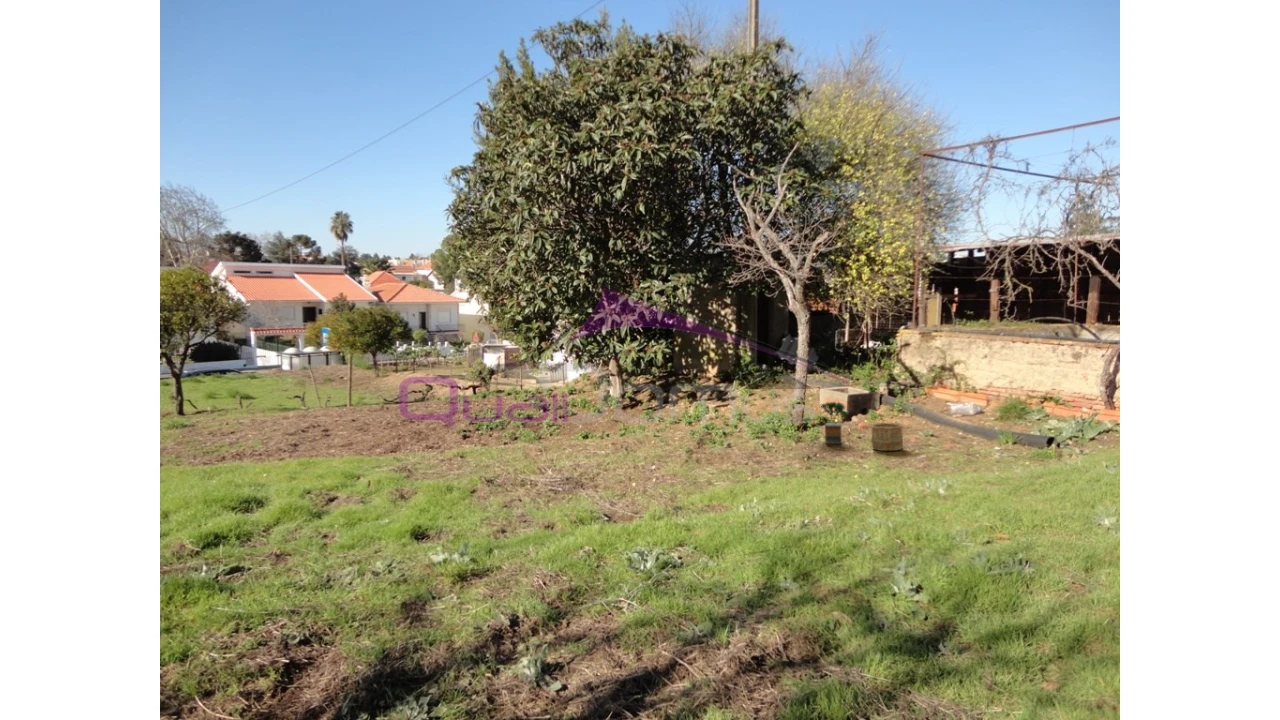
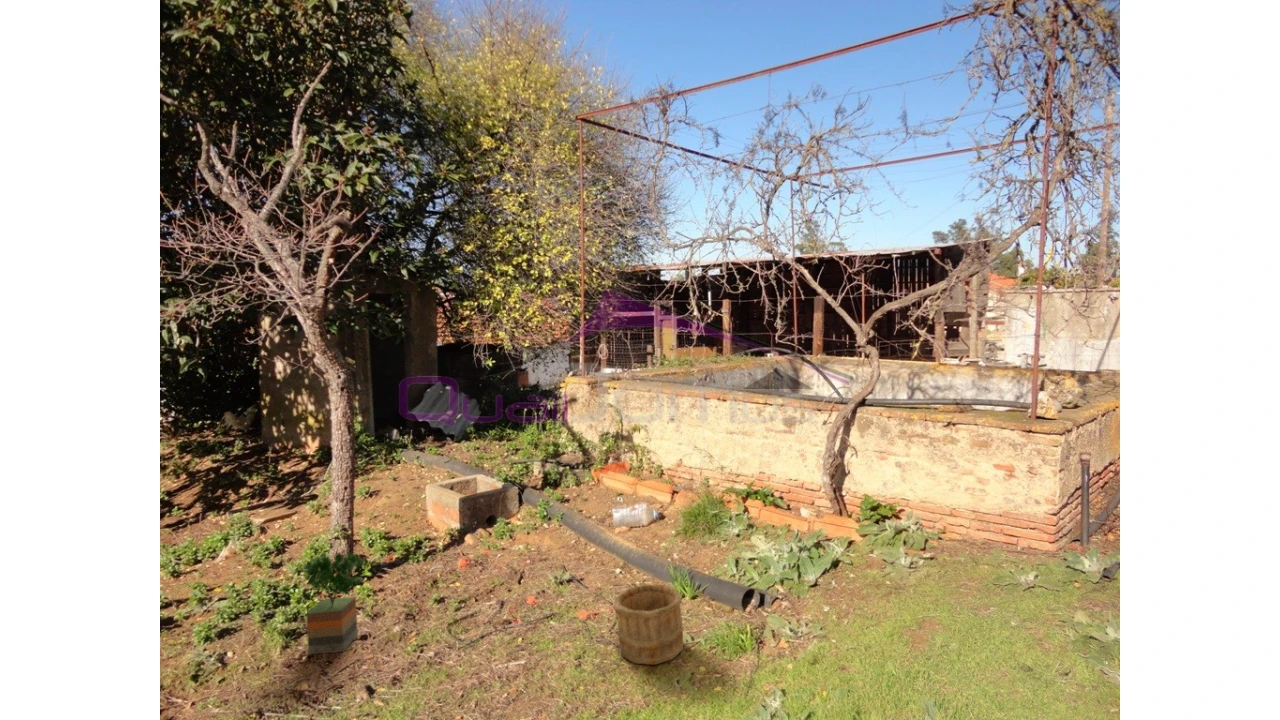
wooden bucket: present [871,423,903,451] -> present [615,585,683,665]

